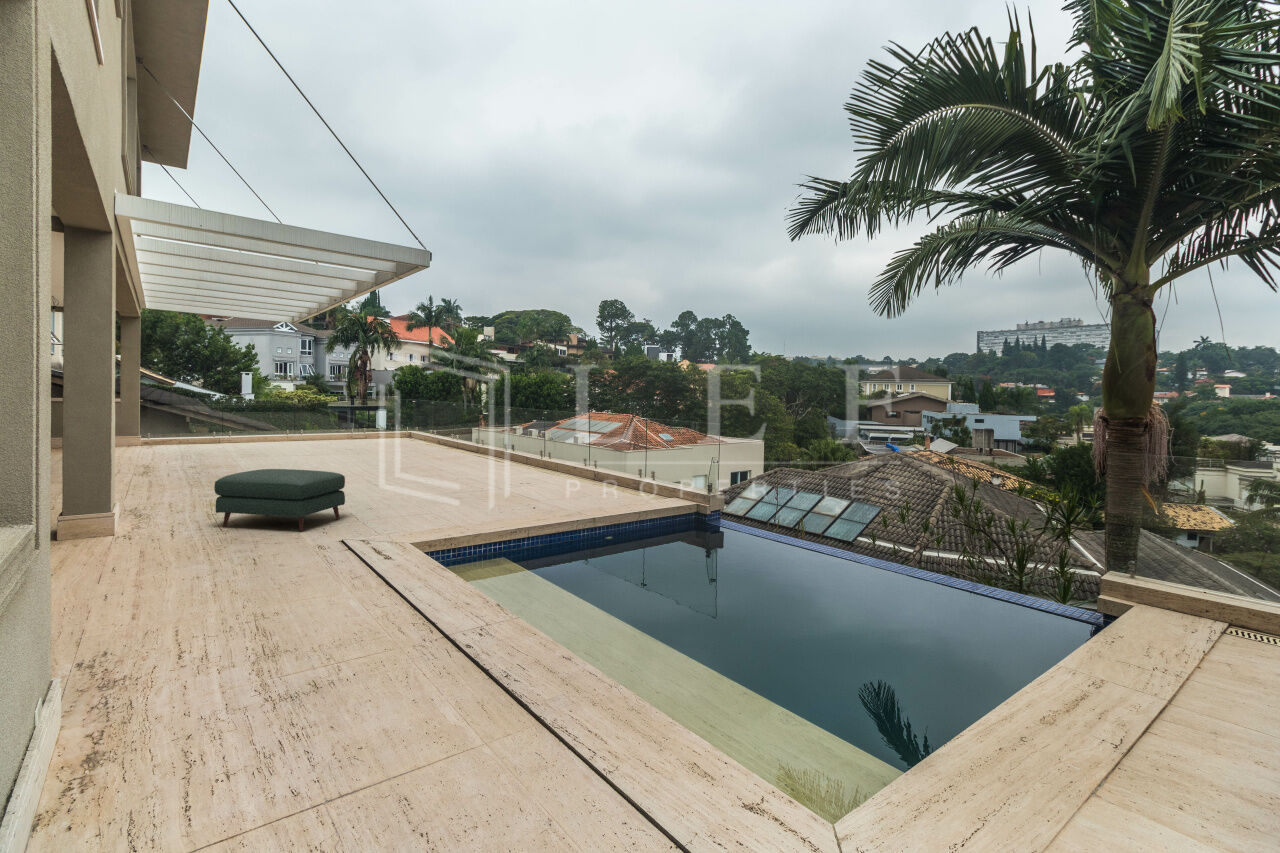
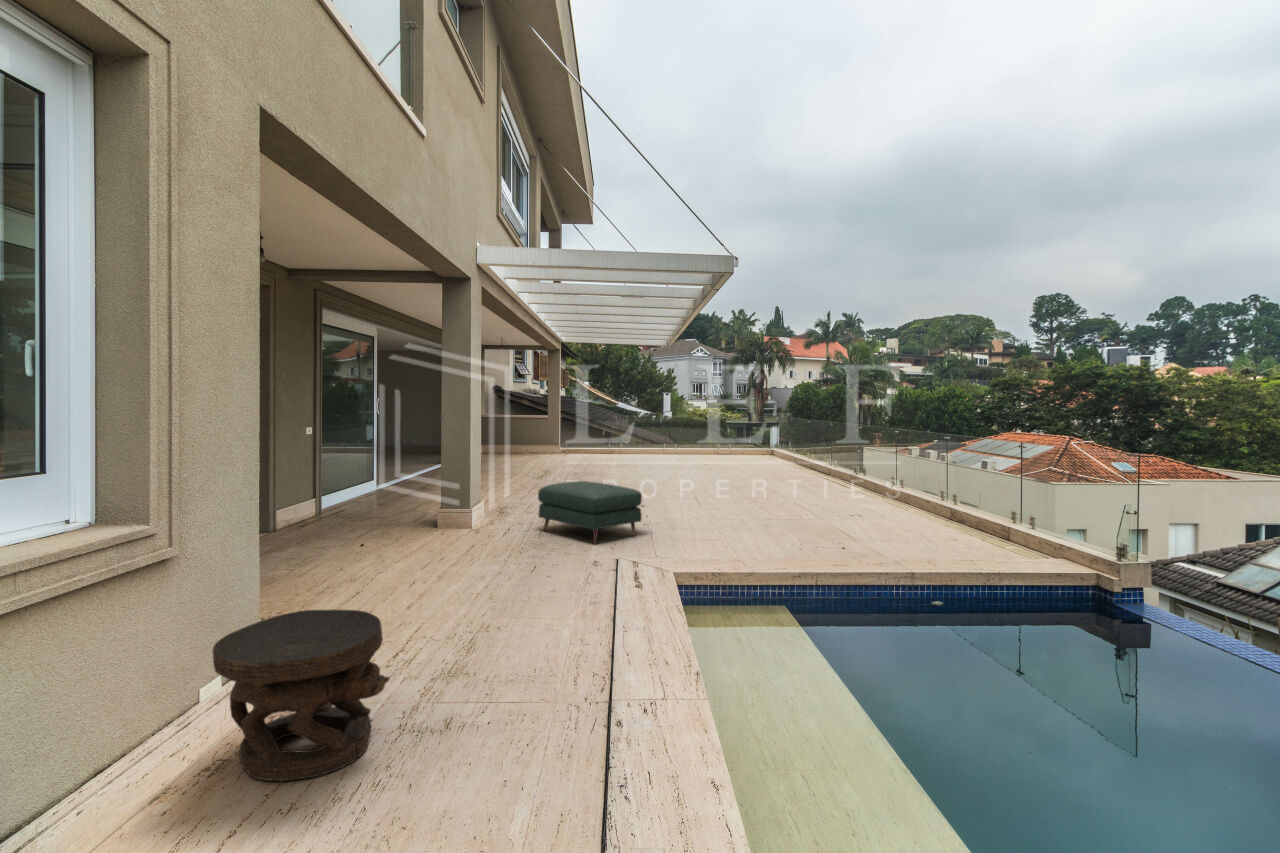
side table: none [61,599,273,781] -> present [213,609,389,781]

